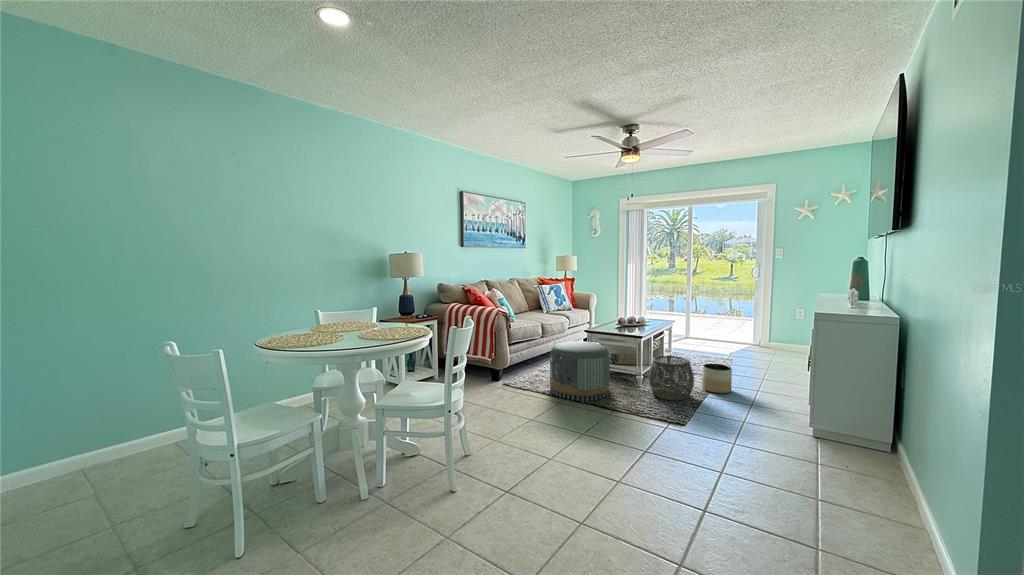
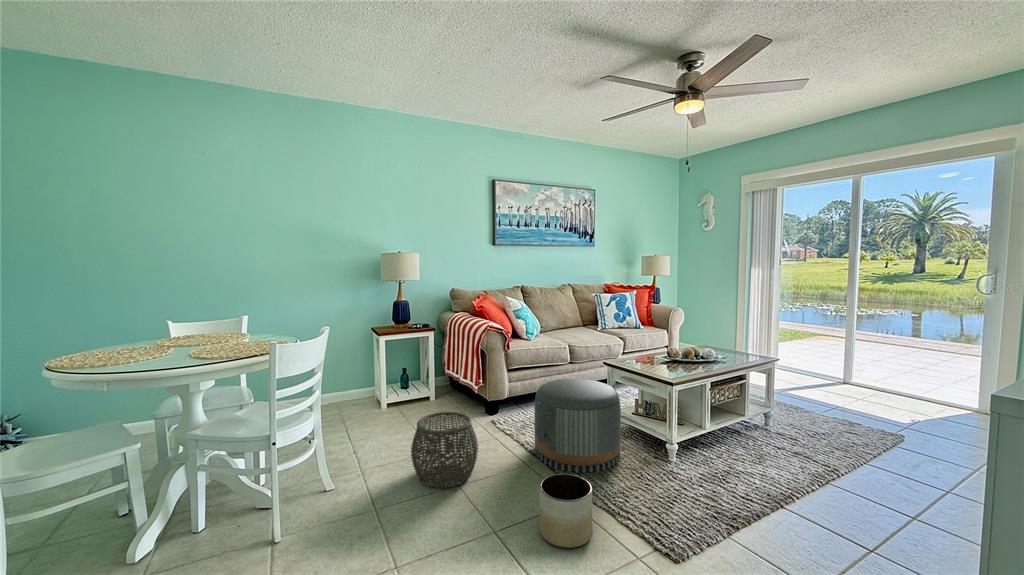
woven basket: present [648,356,694,401] -> present [411,412,478,489]
planter: present [702,364,732,394] -> present [539,473,593,548]

